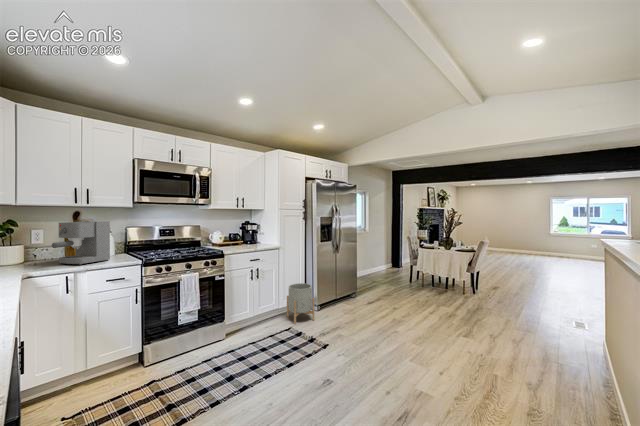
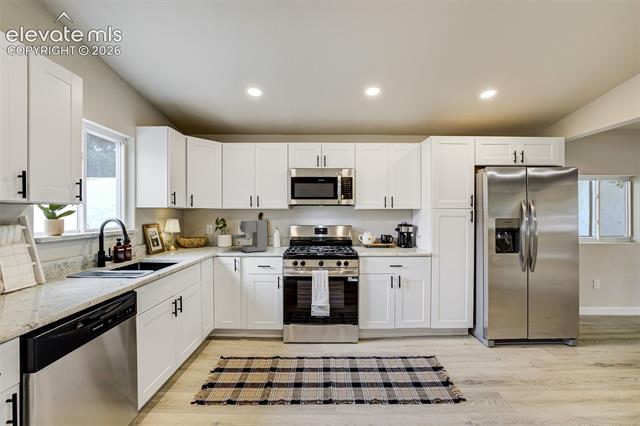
planter: present [287,283,315,324] -> none [440,303,474,358]

